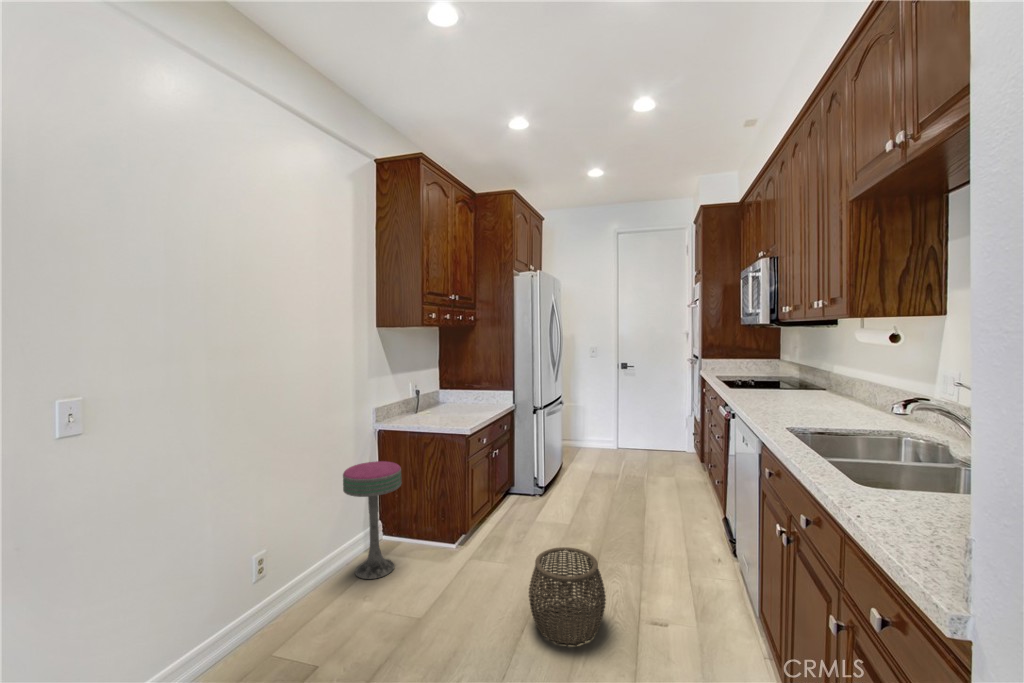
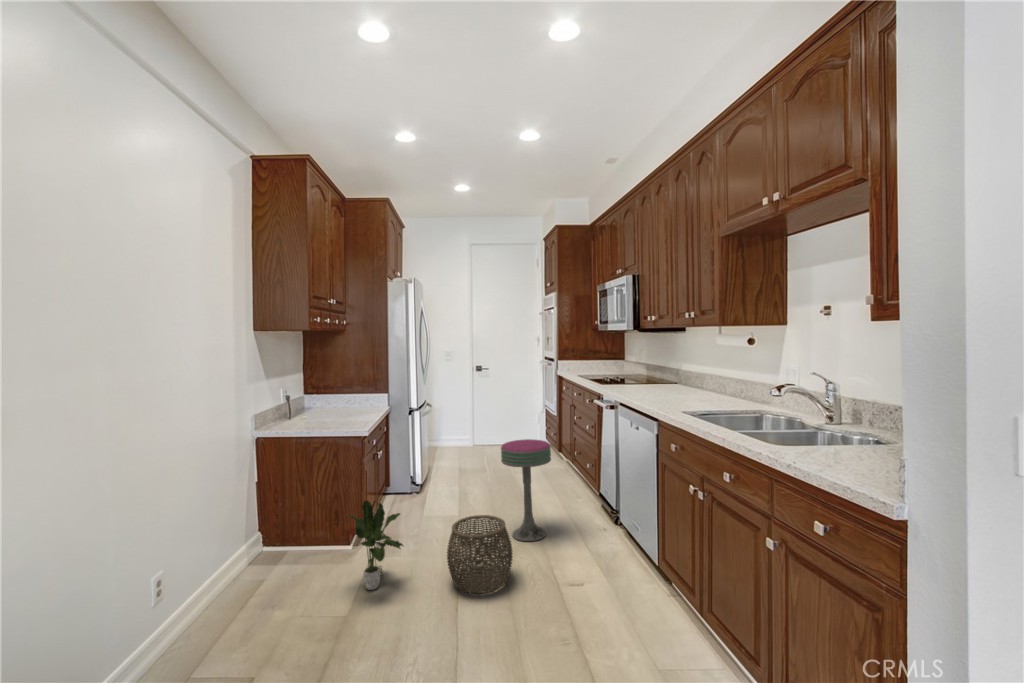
bar stool: present [343,461,402,579] -> present [501,439,551,541]
potted plant: none [432,510,491,605] -> present [346,501,403,590]

